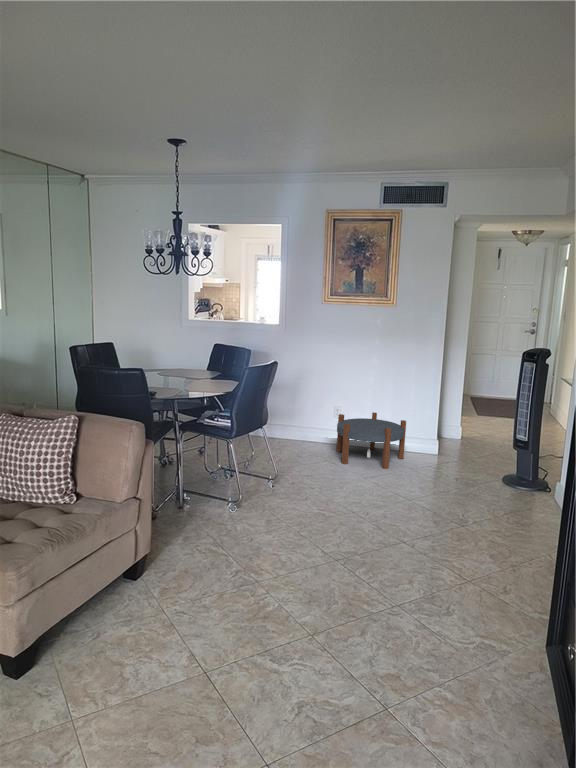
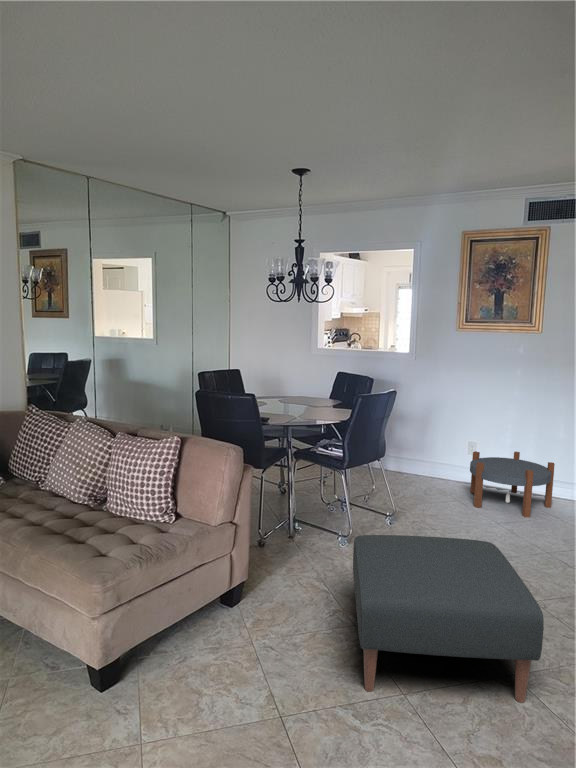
ottoman: none [256,492,425,633] -> present [353,535,544,703]

